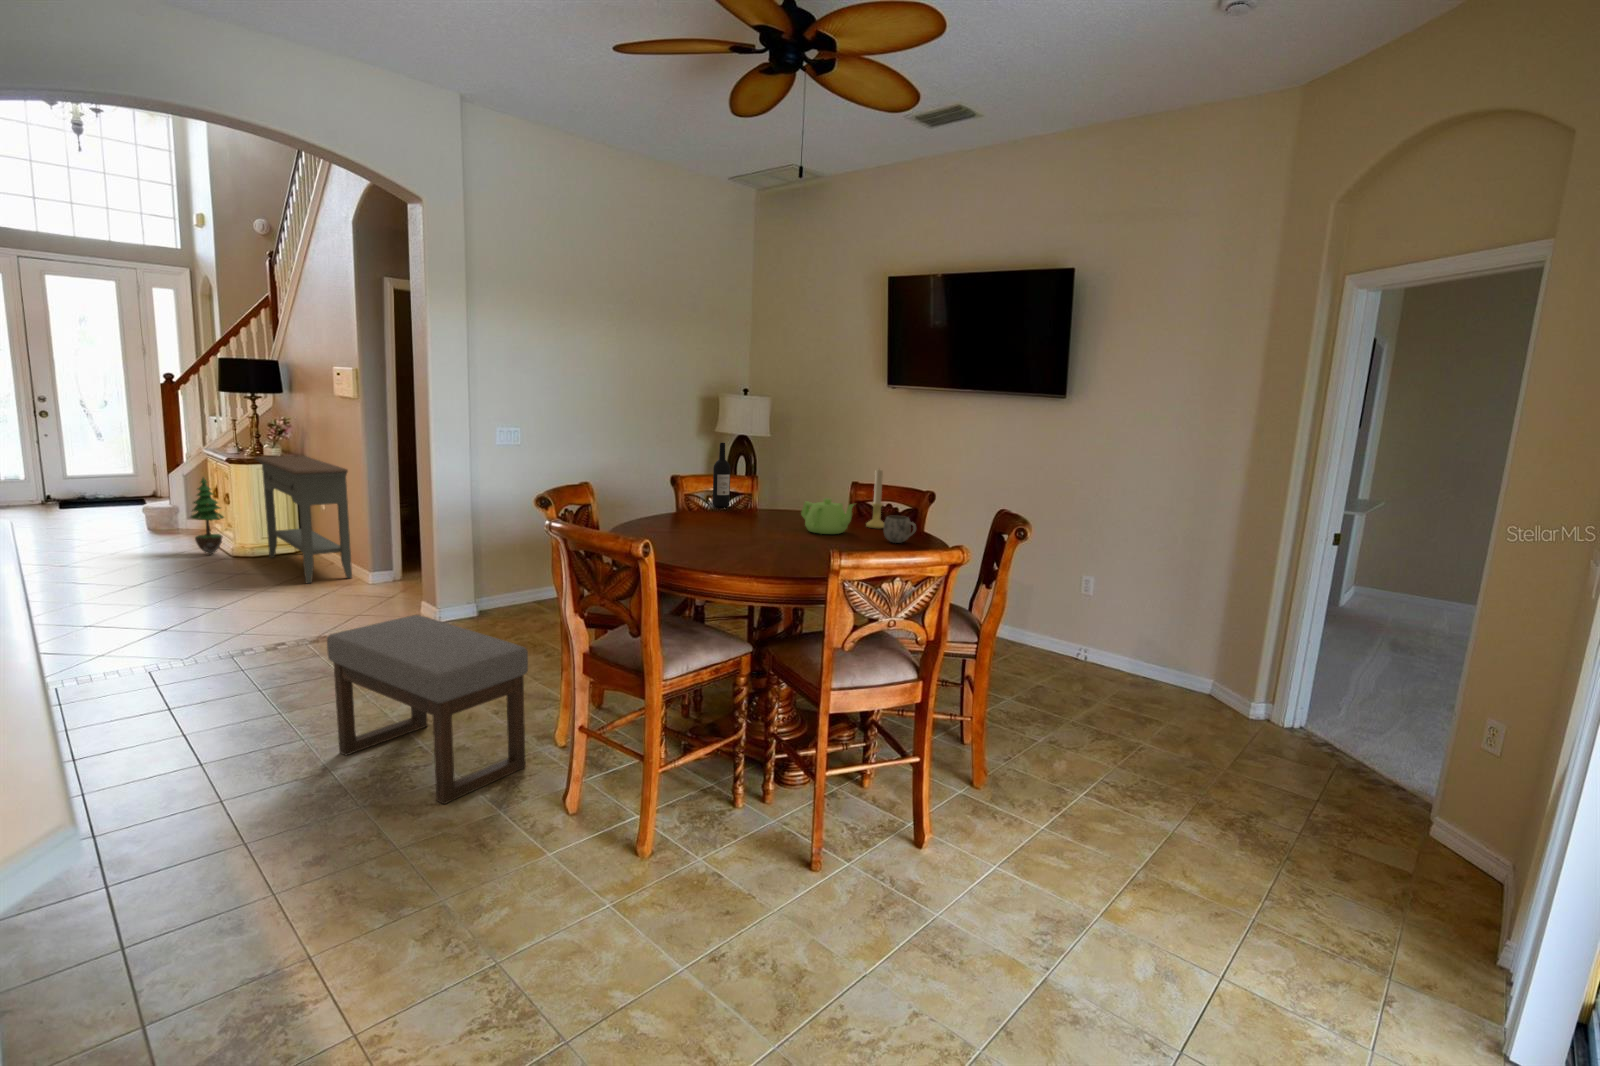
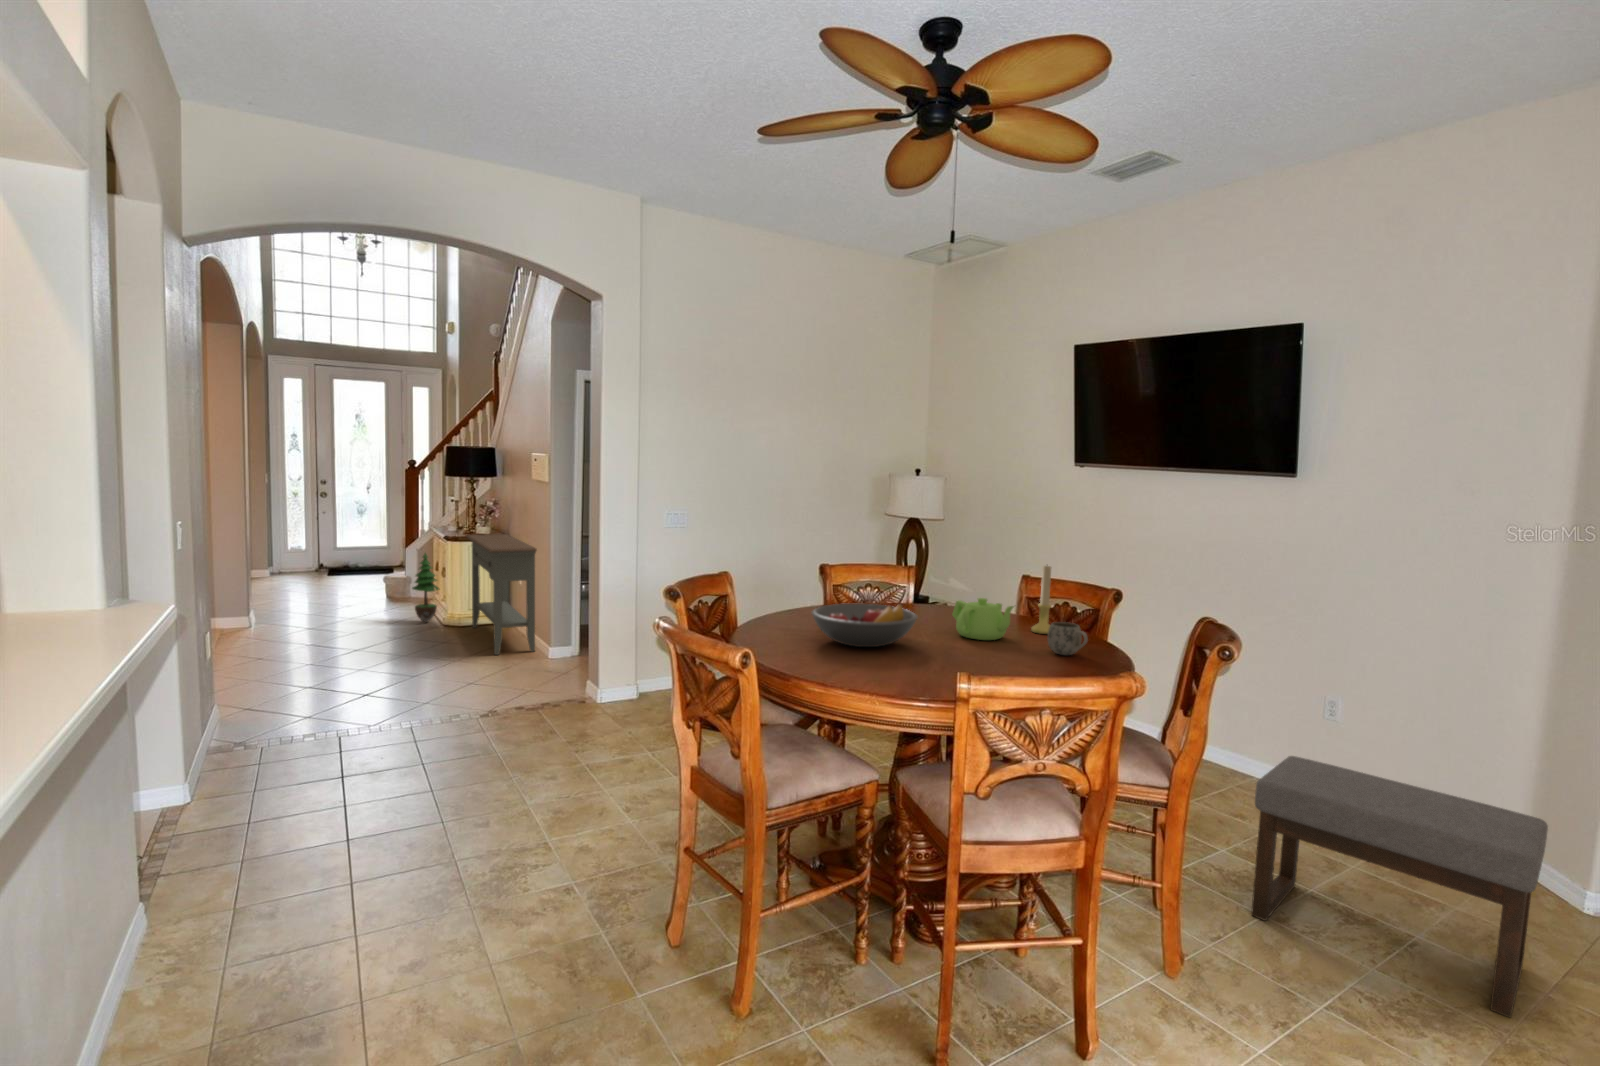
wine bottle: present [713,443,730,507] -> none [862,531,882,600]
fruit bowl: none [681,504,776,542] -> present [812,604,917,647]
ottoman: present [327,615,528,804] -> present [1251,756,1548,1018]

